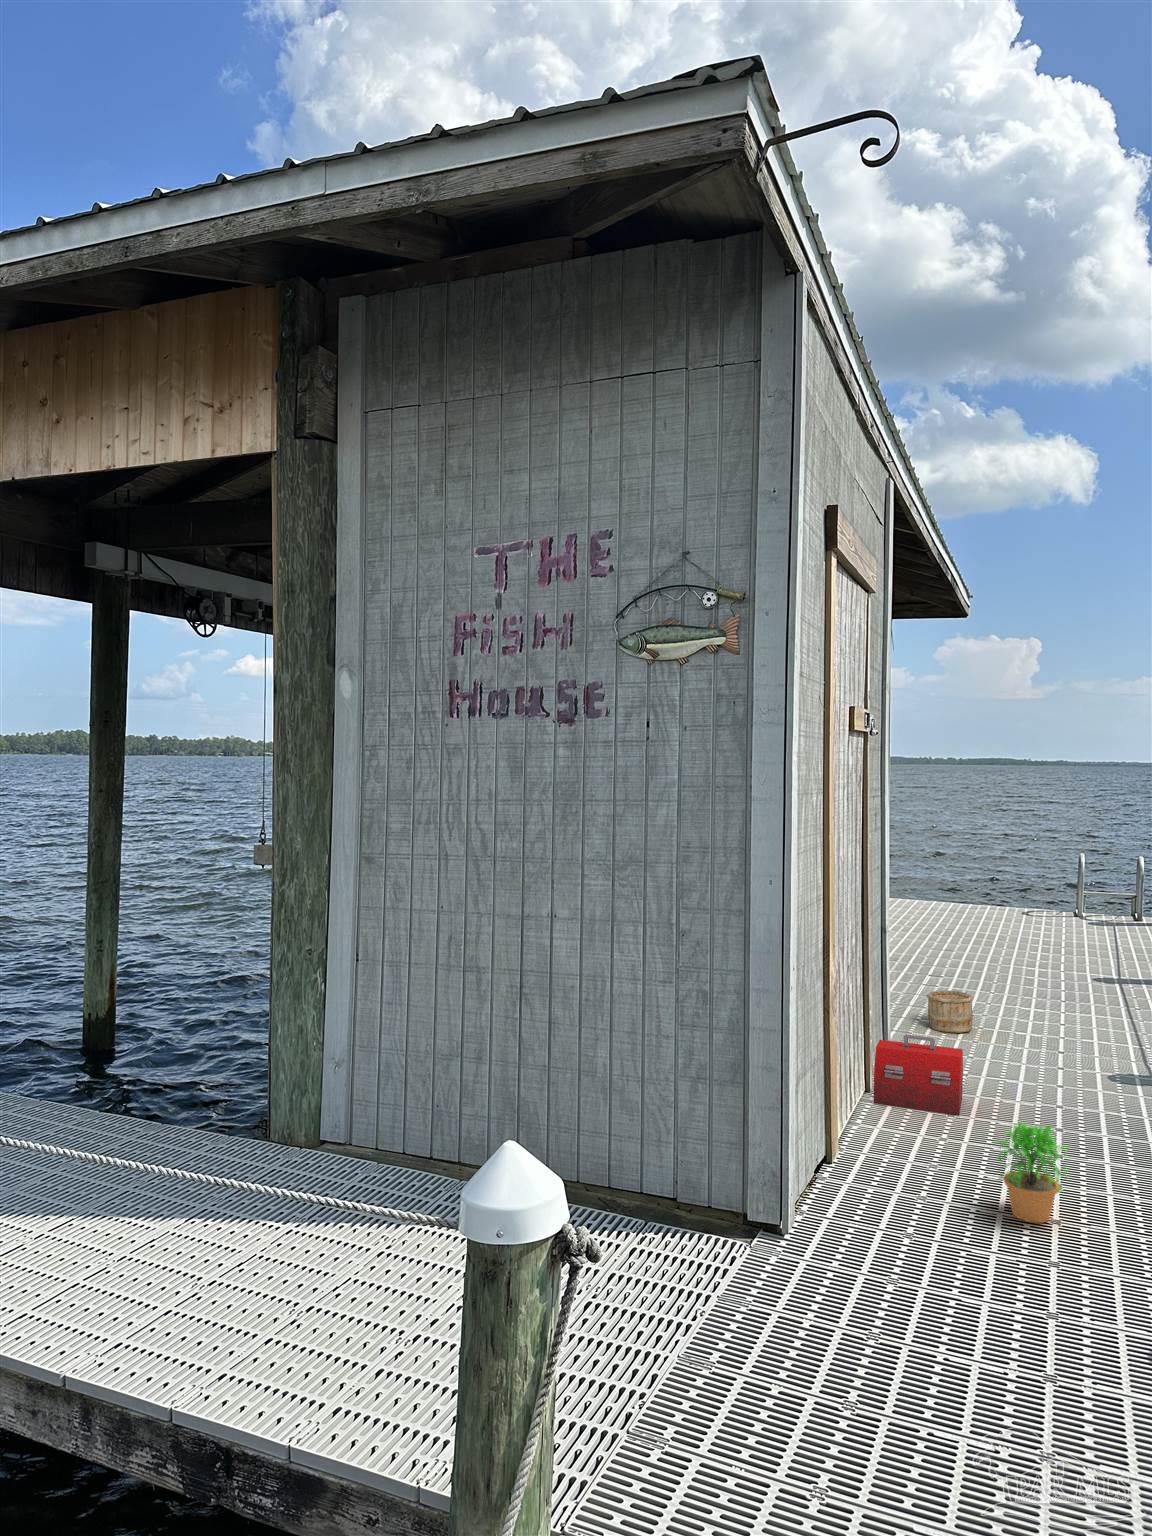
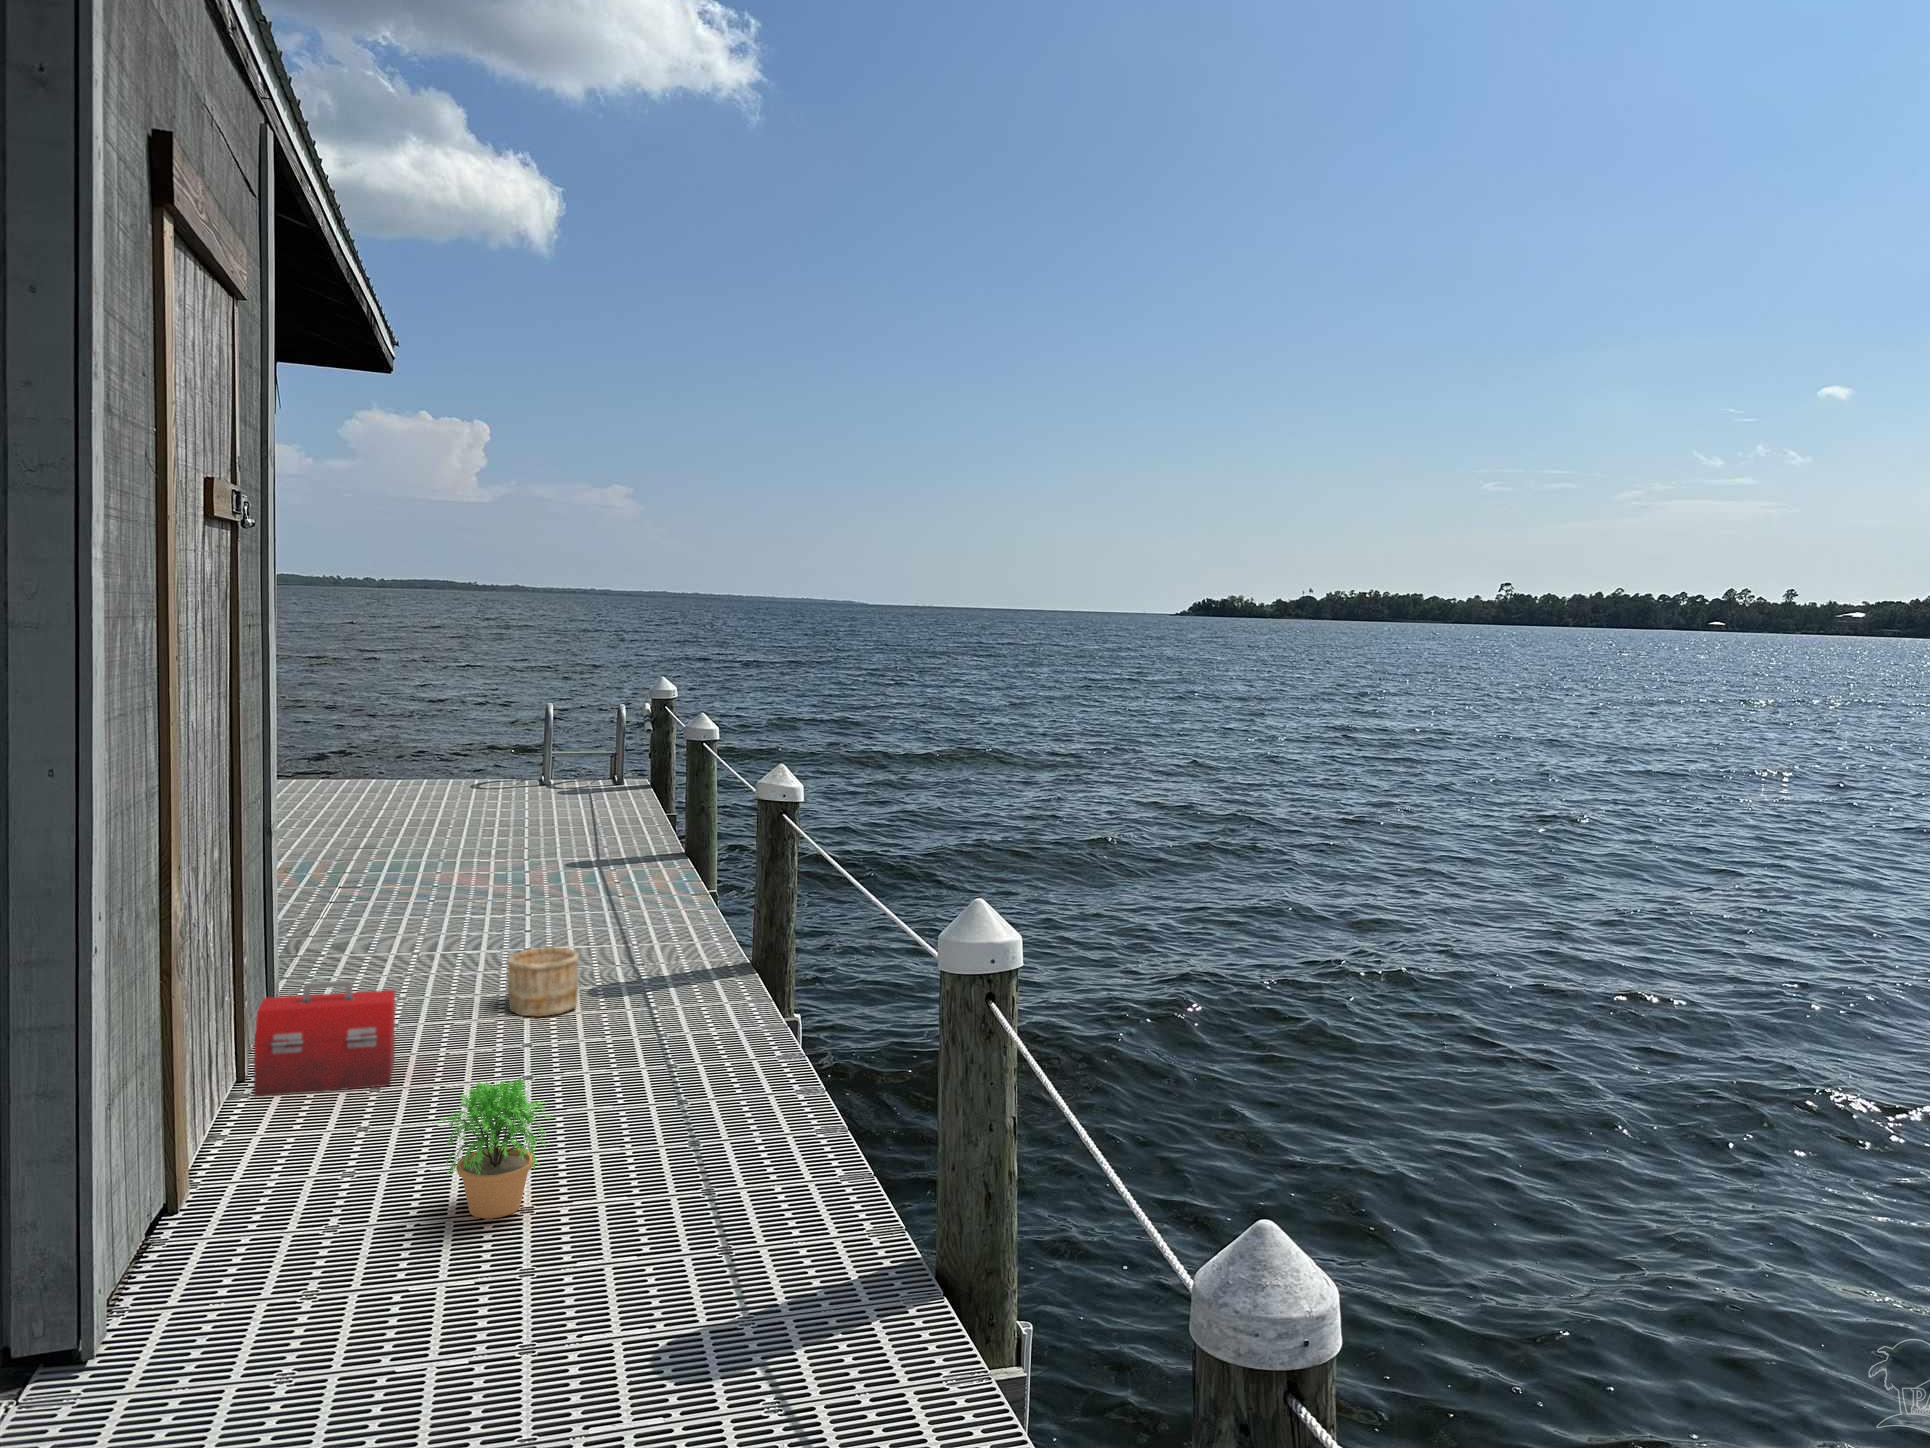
wooden bucket: present [926,990,973,1033] -> present [506,947,579,1017]

